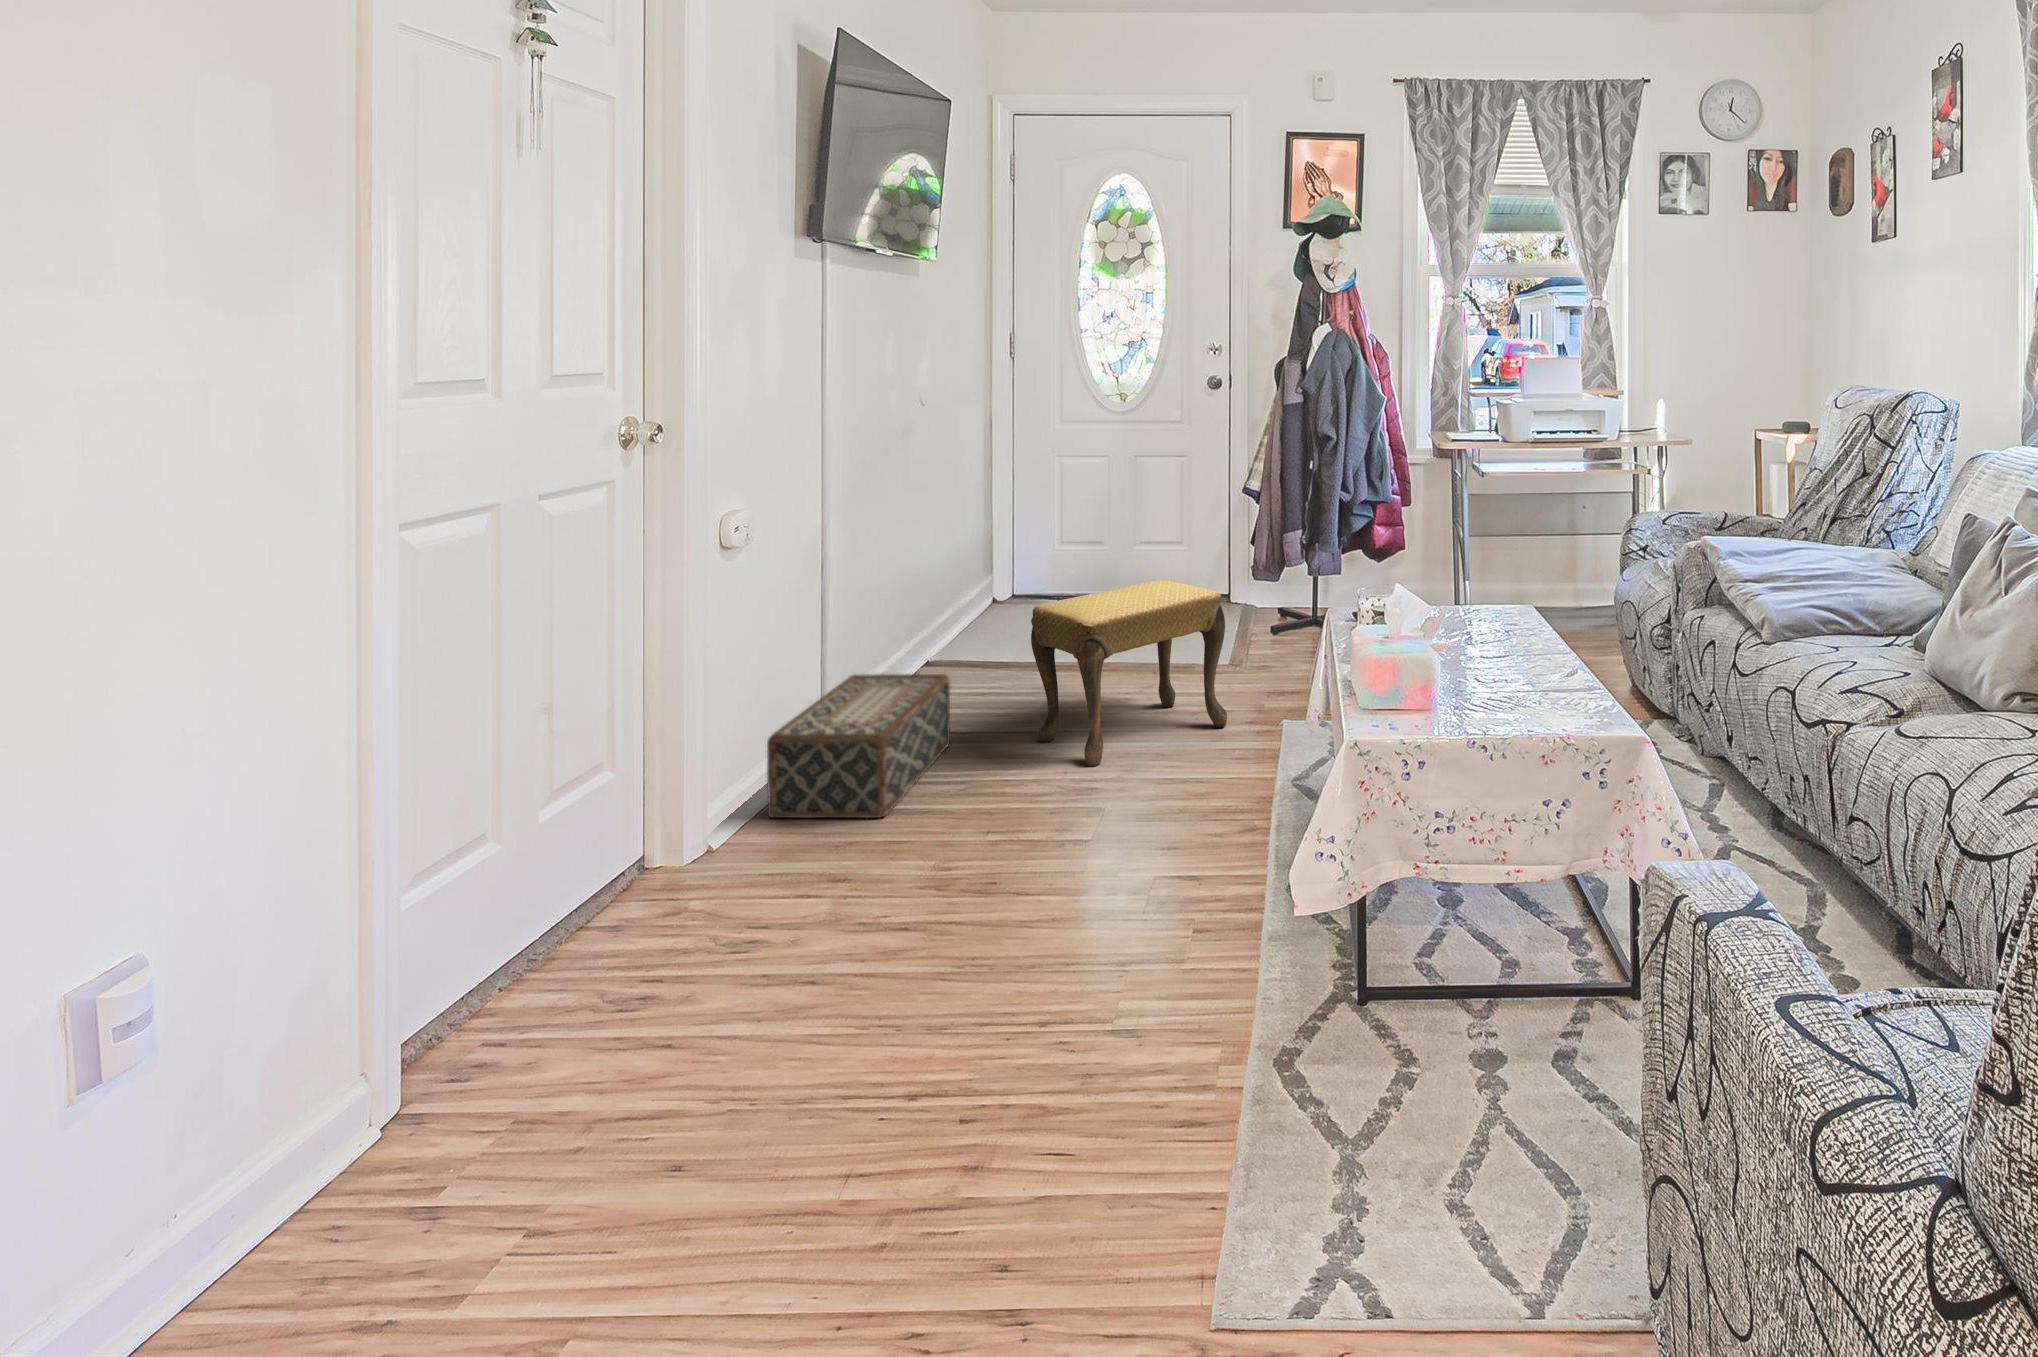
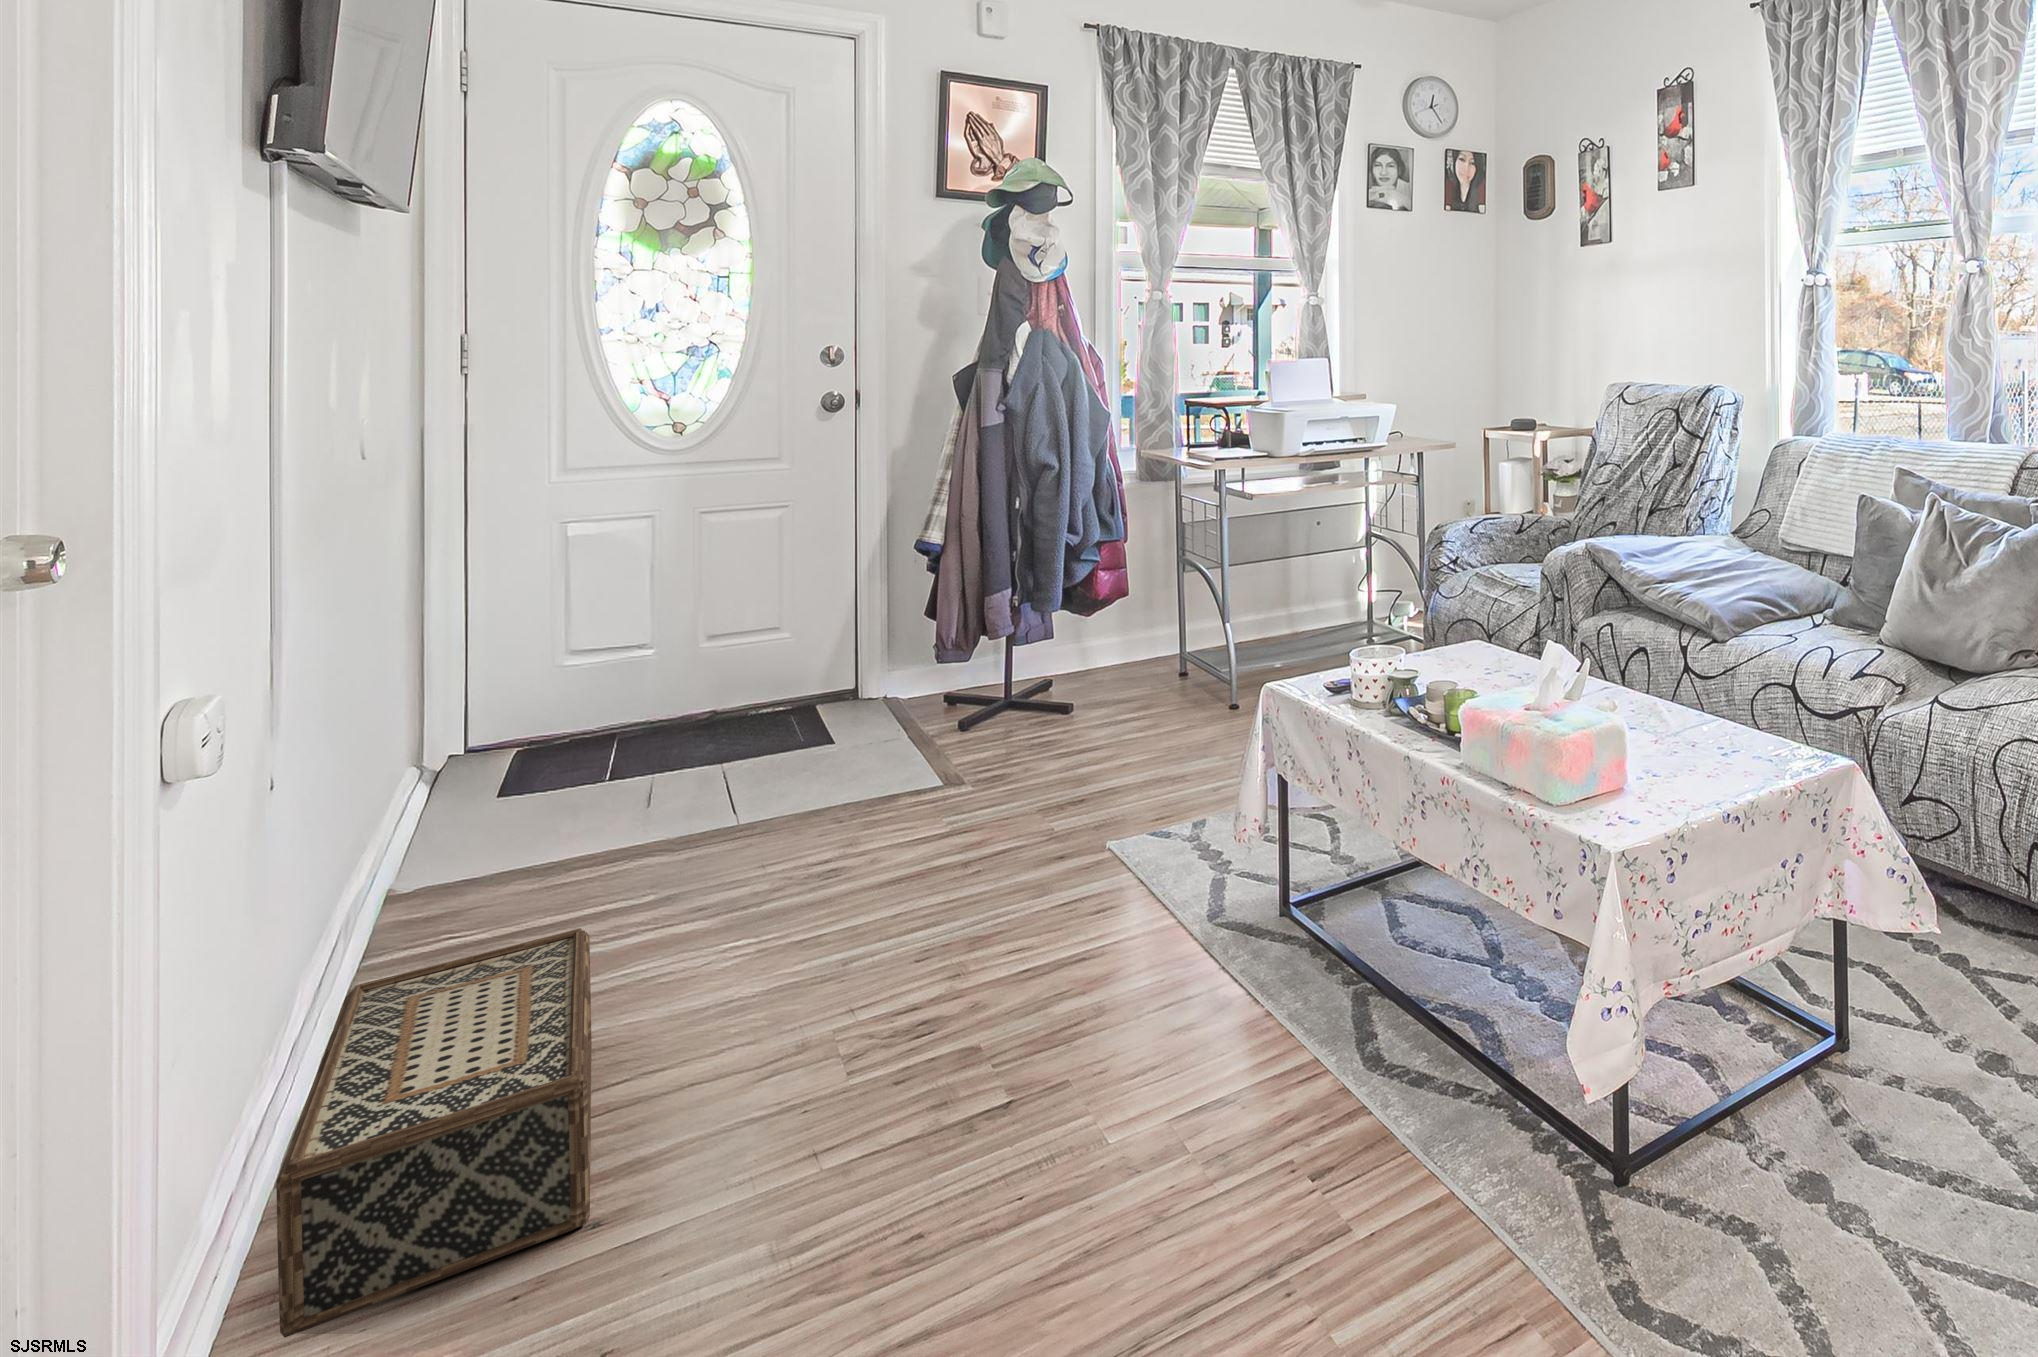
footstool: present [1031,579,1227,766] -> none [746,691,1047,998]

